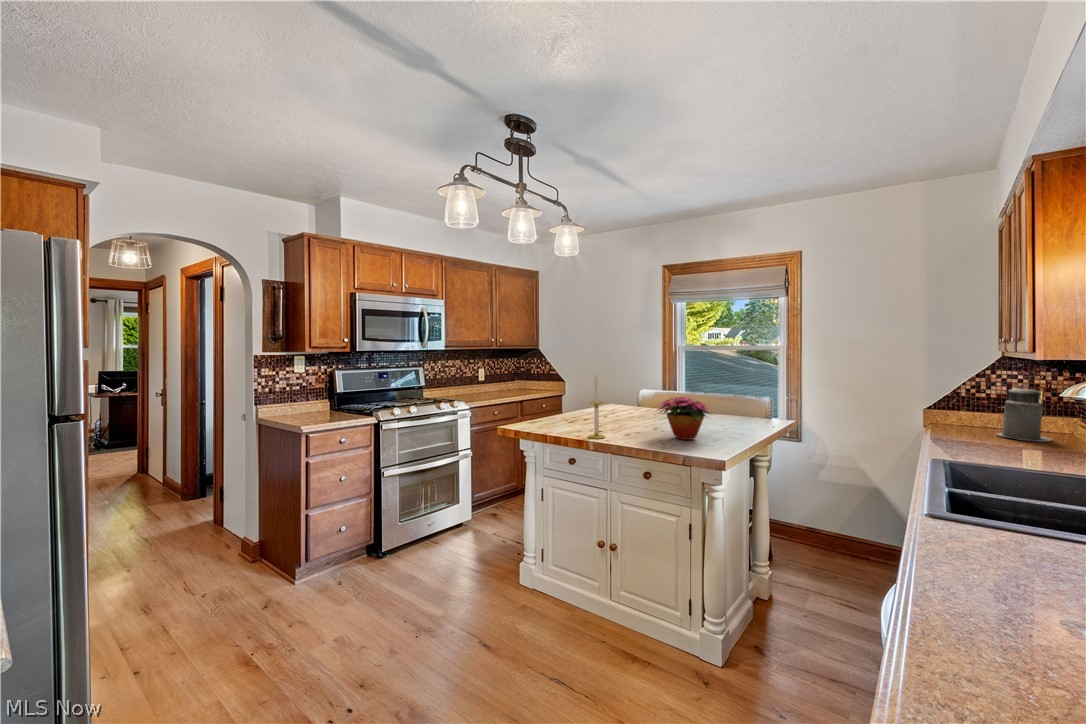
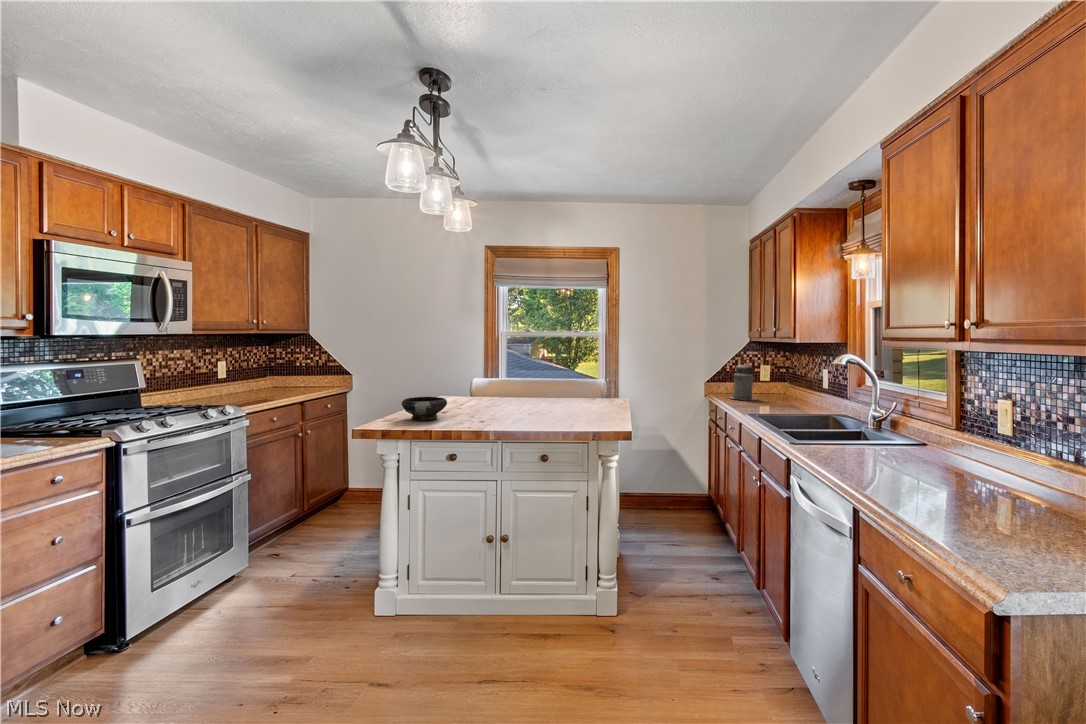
candle: present [588,374,605,439] -> none [477,357,495,427]
flower arrangement: present [658,397,710,440] -> none [534,378,595,420]
bowl: none [542,405,581,426] -> present [402,397,447,420]

